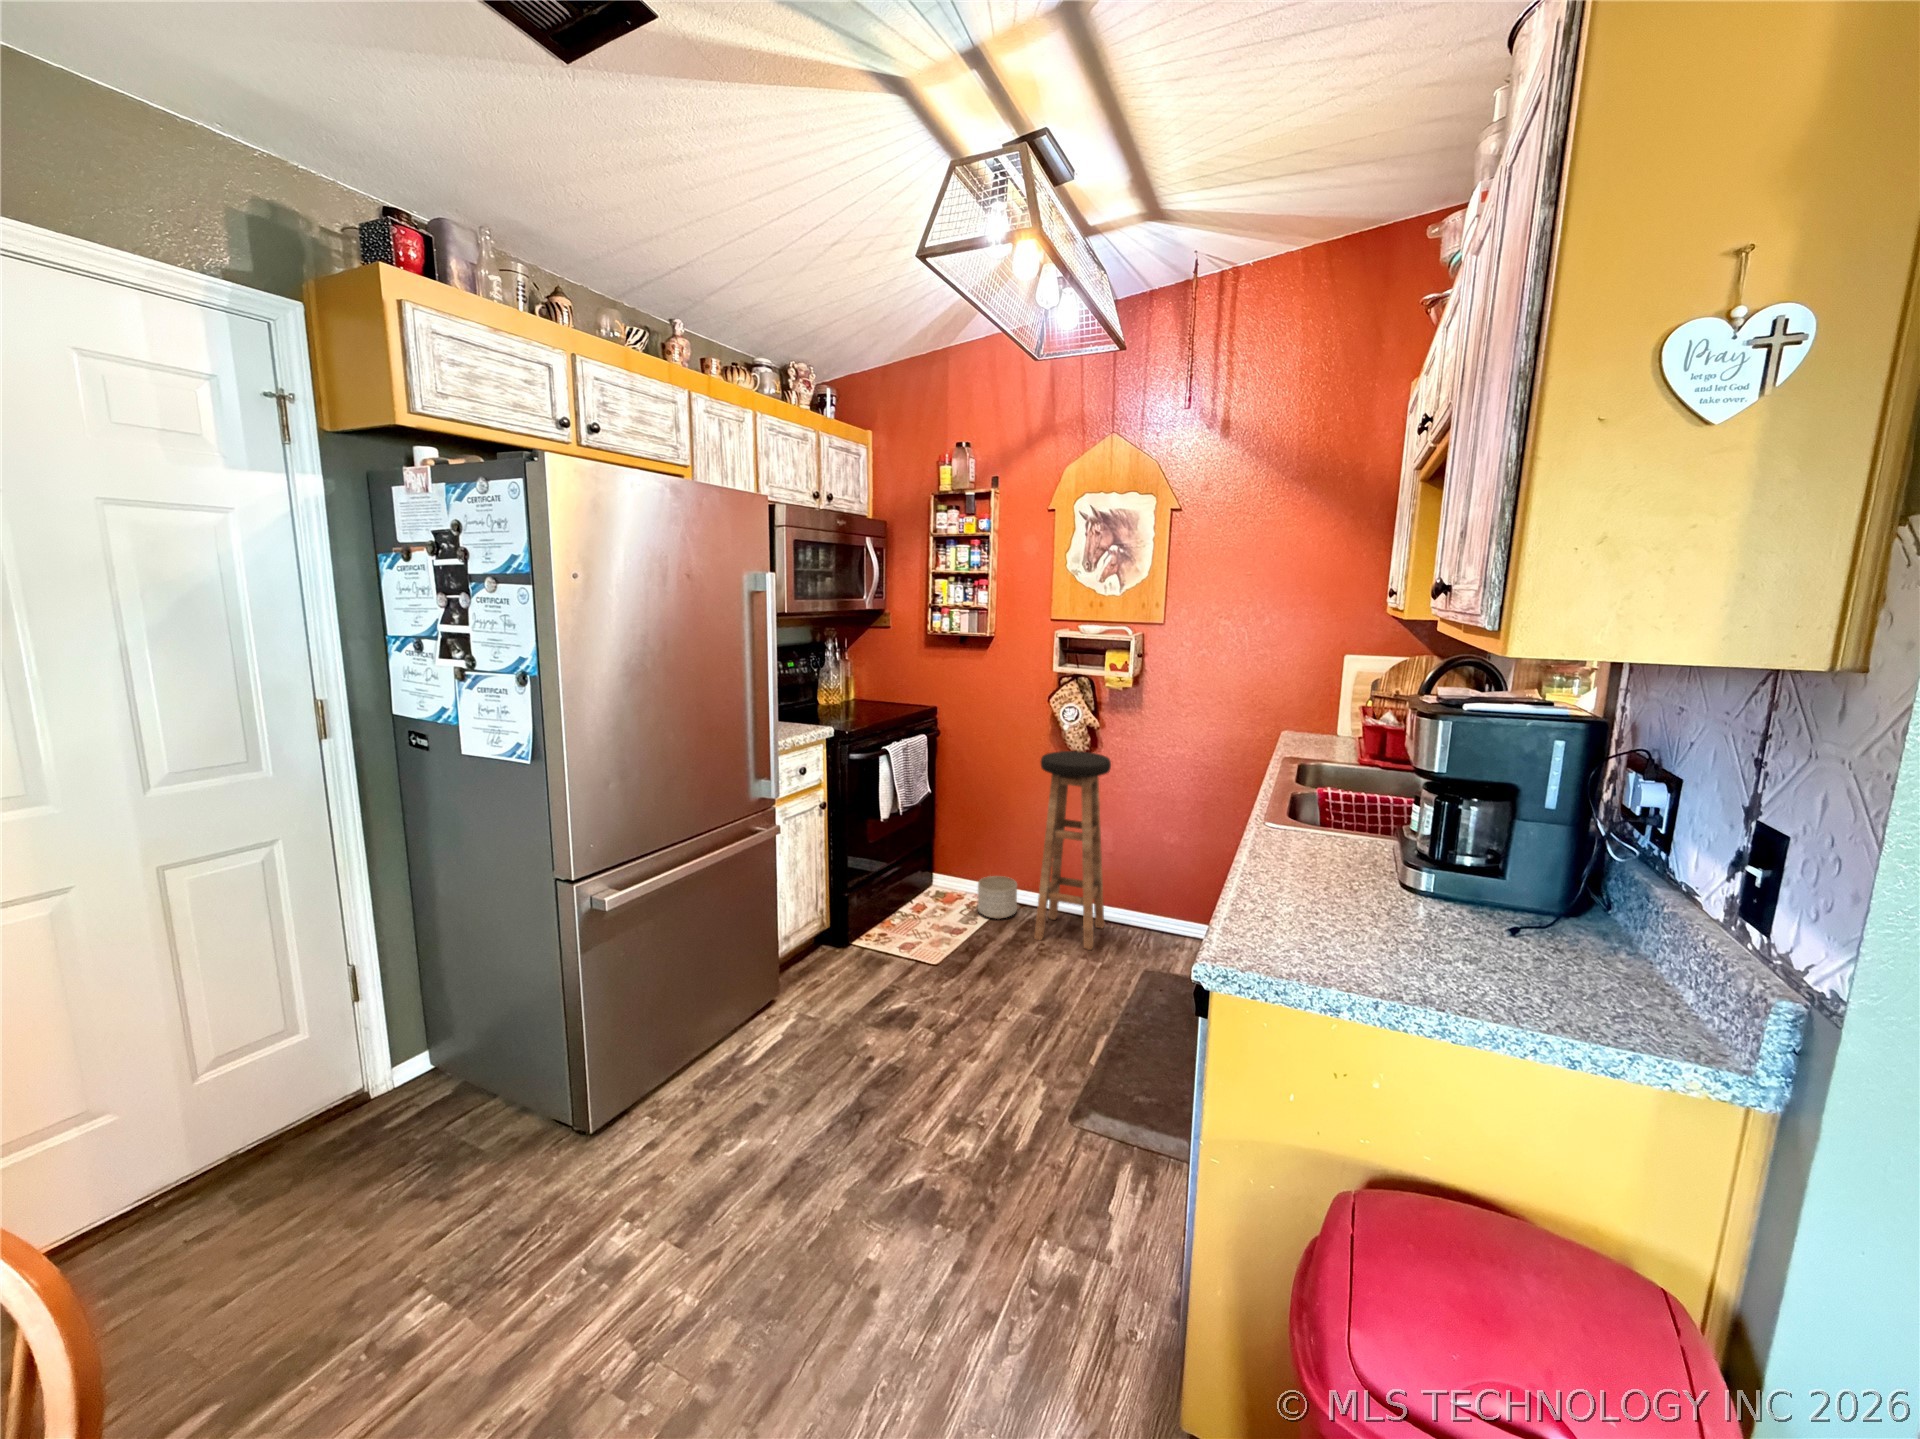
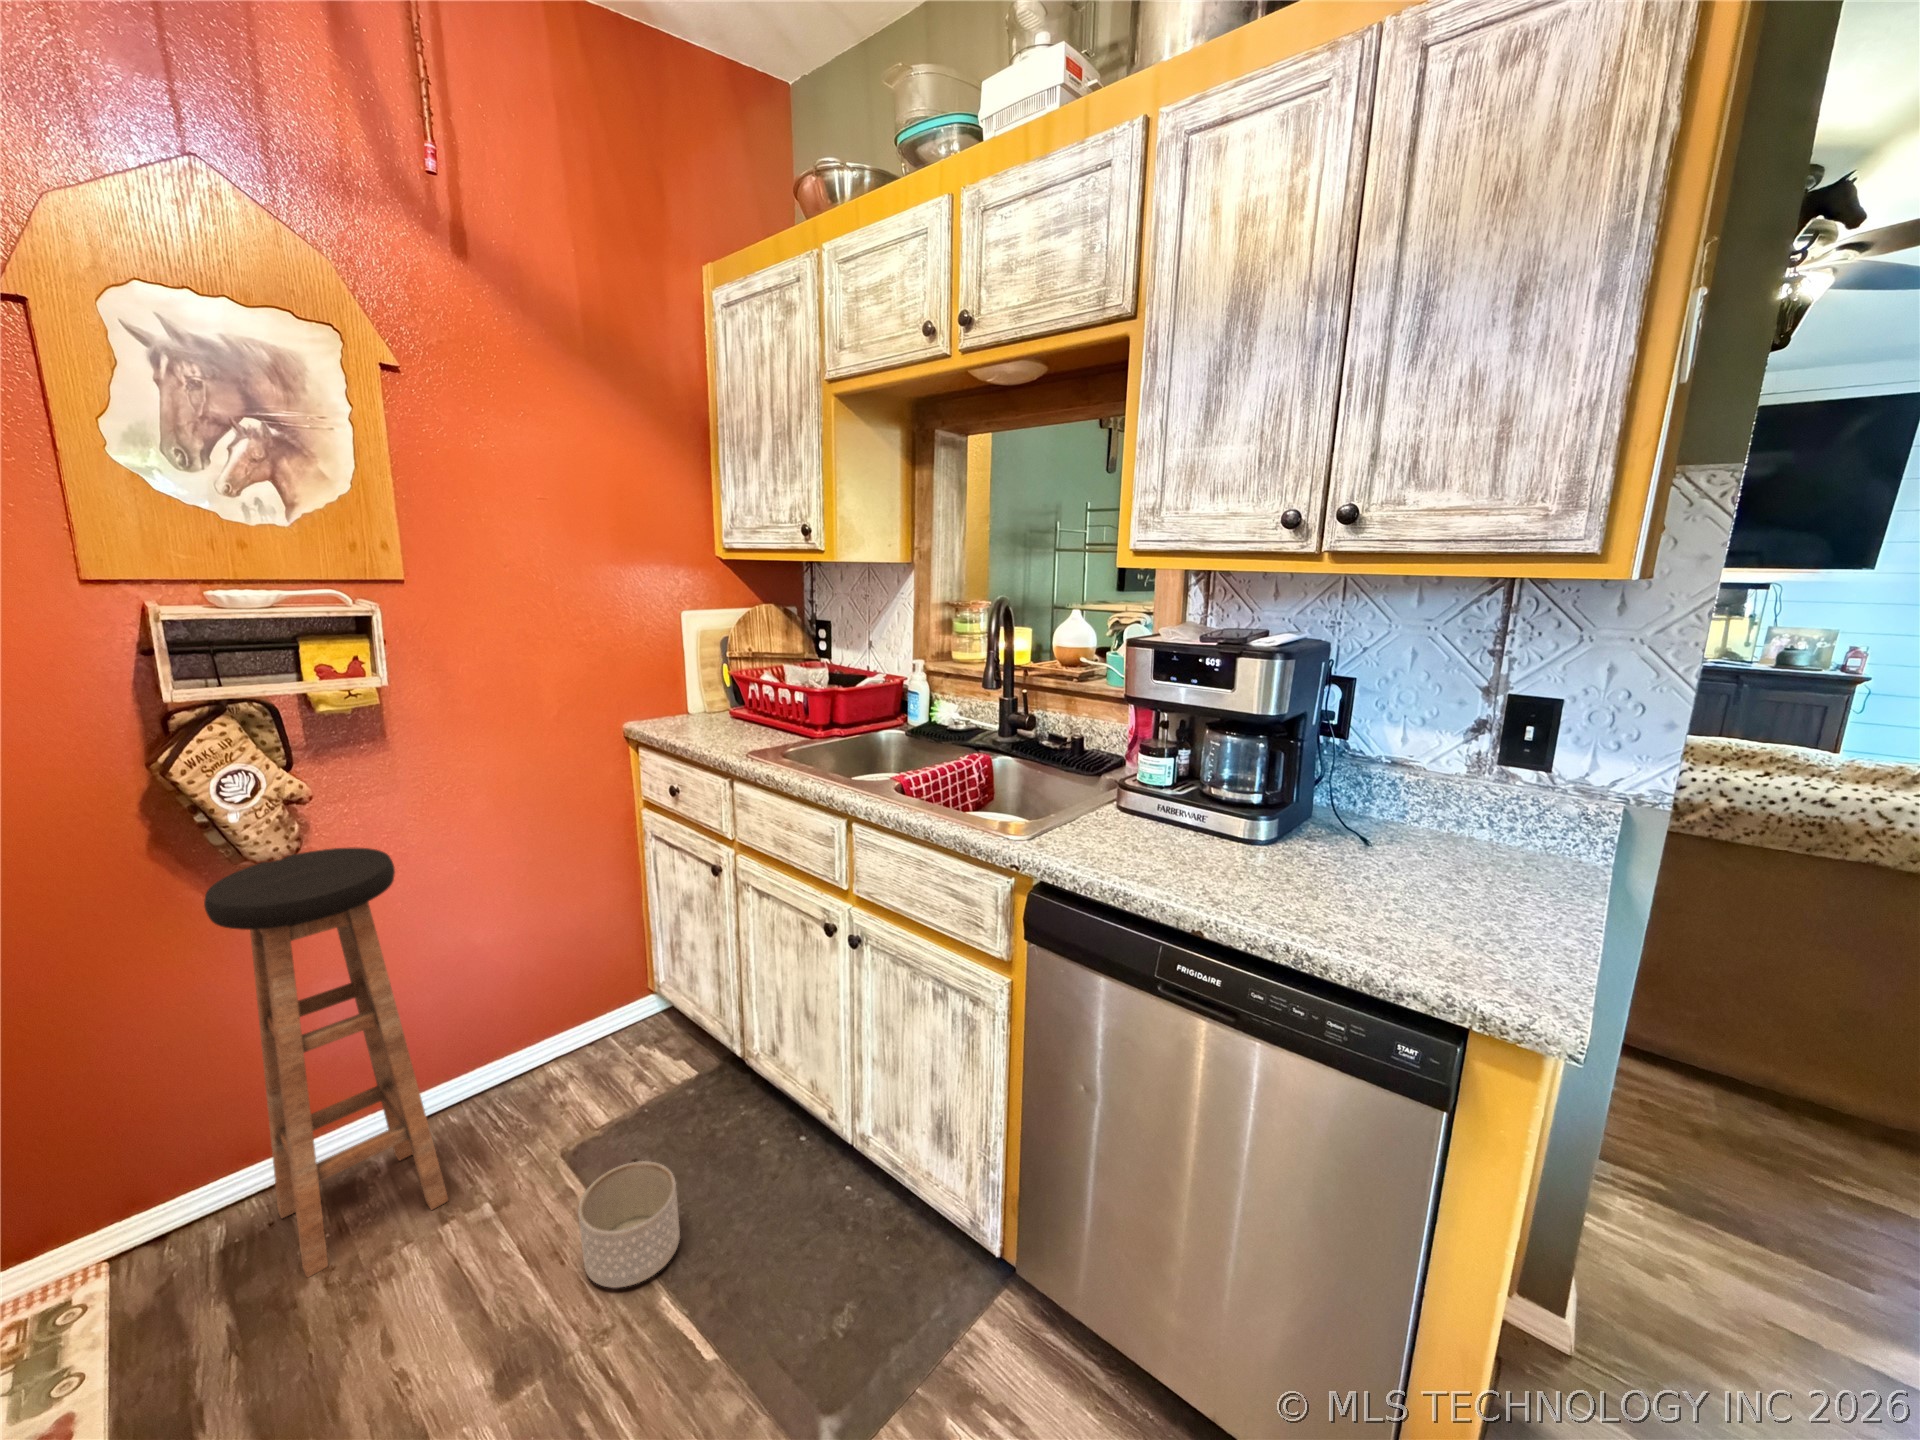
planter: present [978,876,1017,919] -> present [578,1161,680,1288]

